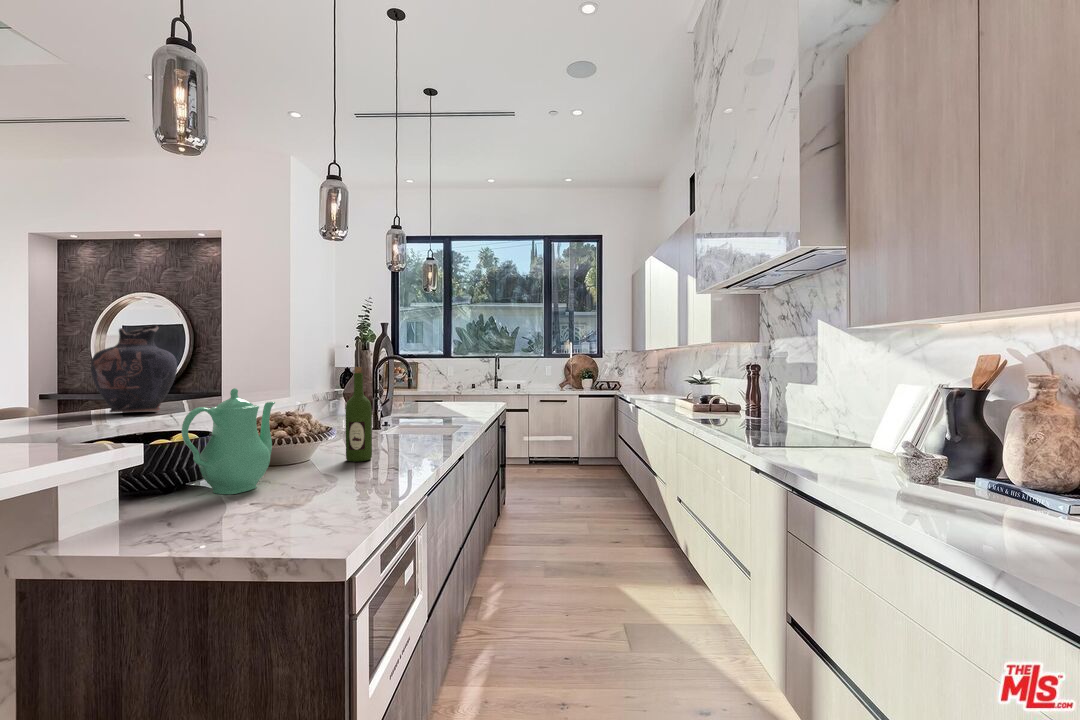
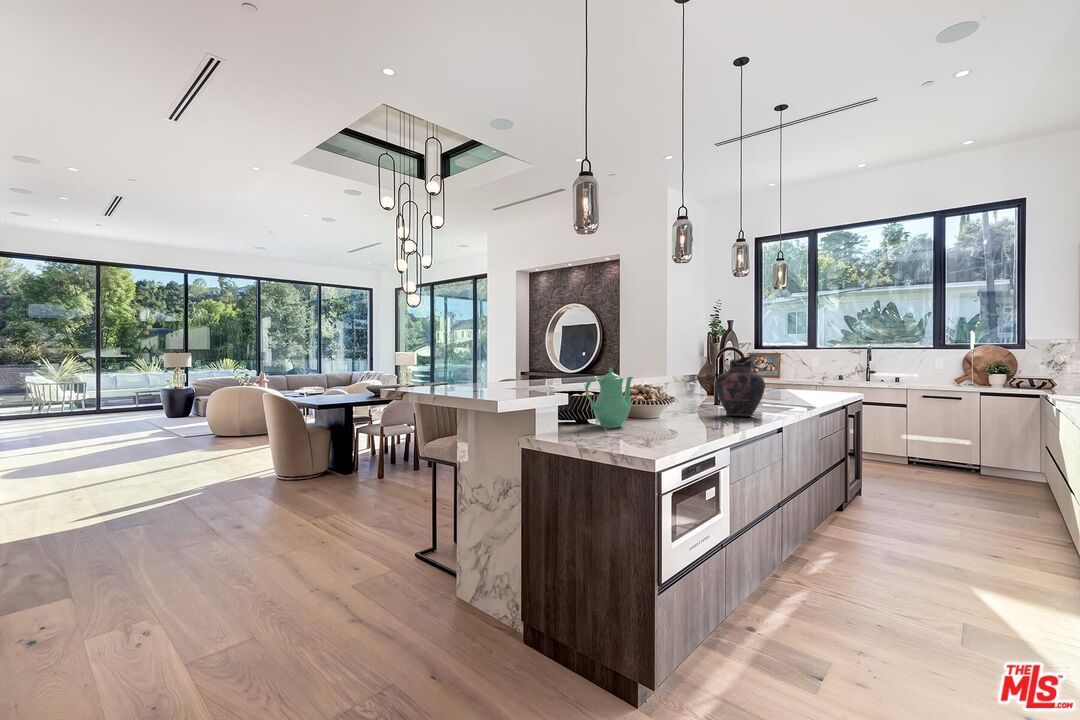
vase: present [91,325,177,412] -> present [716,356,765,416]
wine bottle: present [346,367,372,462] -> none [680,356,698,422]

